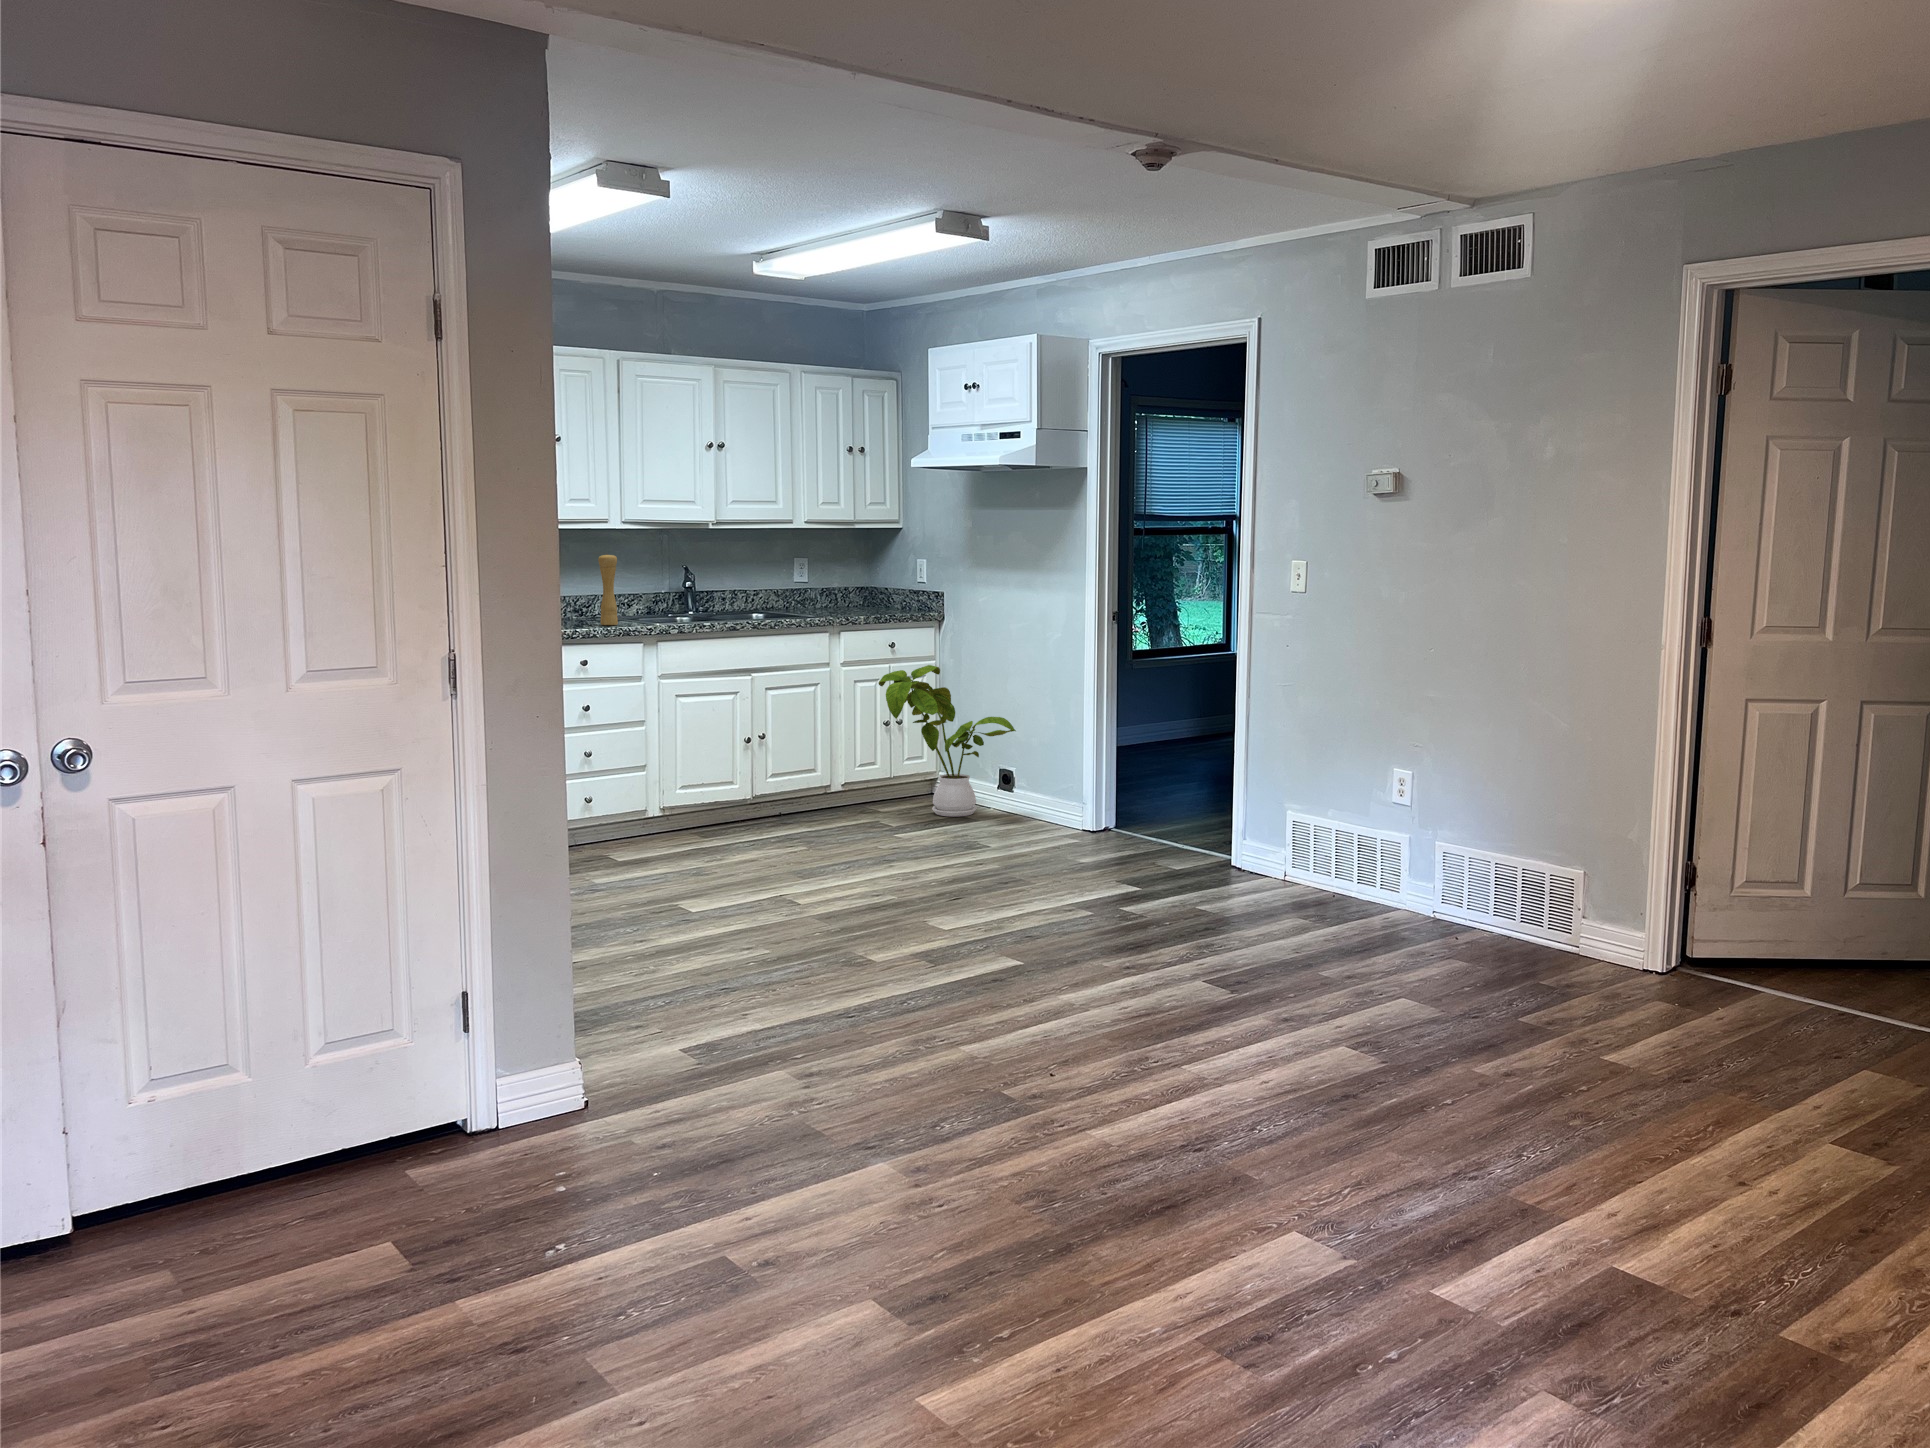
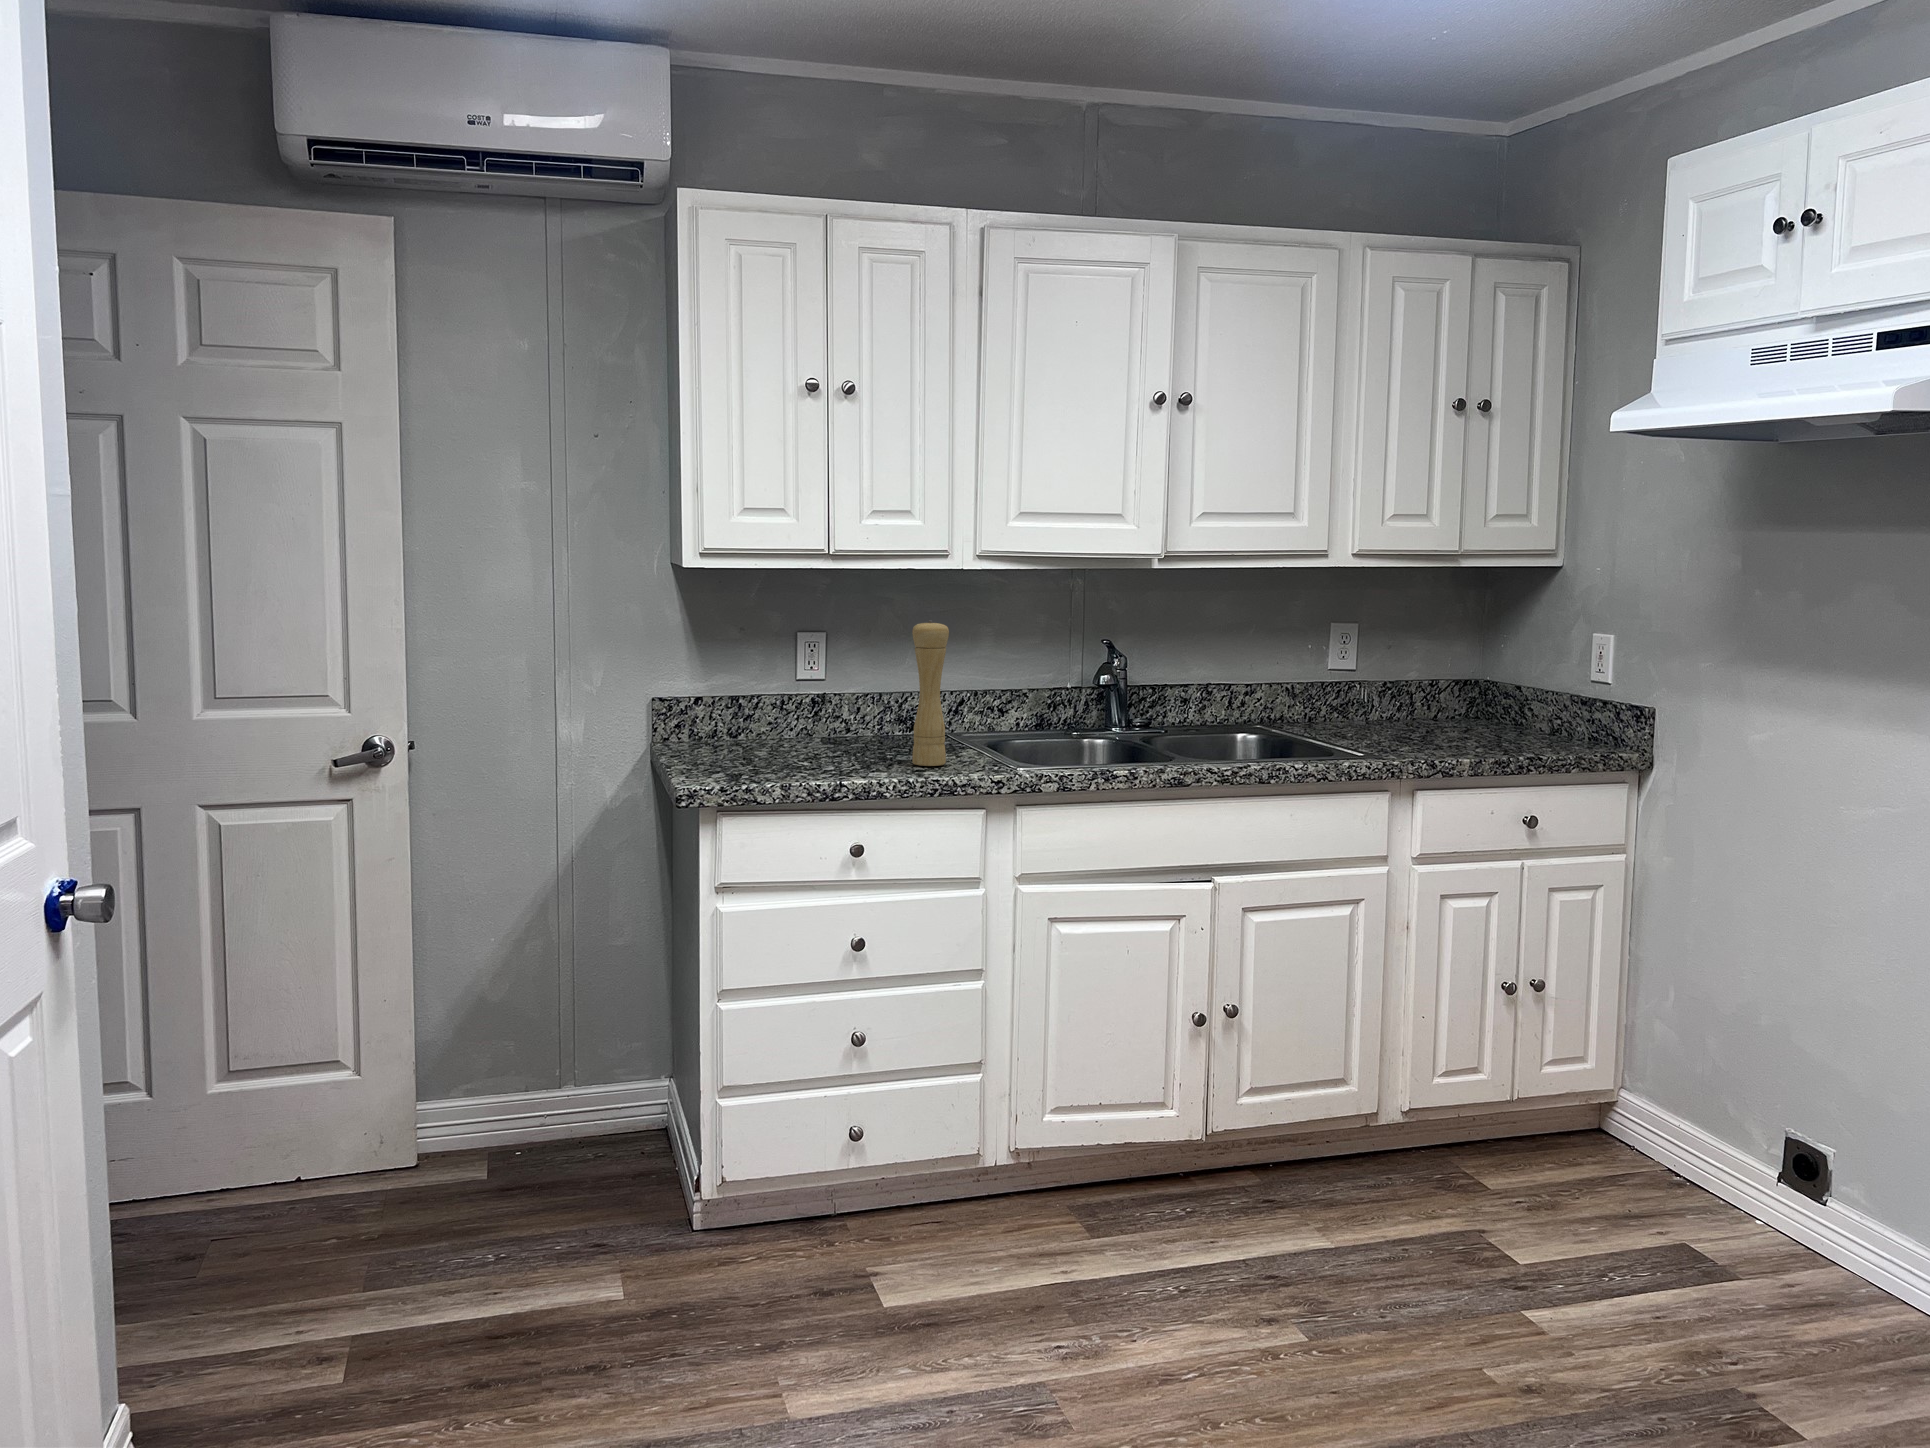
house plant: present [878,665,1016,817] -> none [1498,890,1862,1246]

